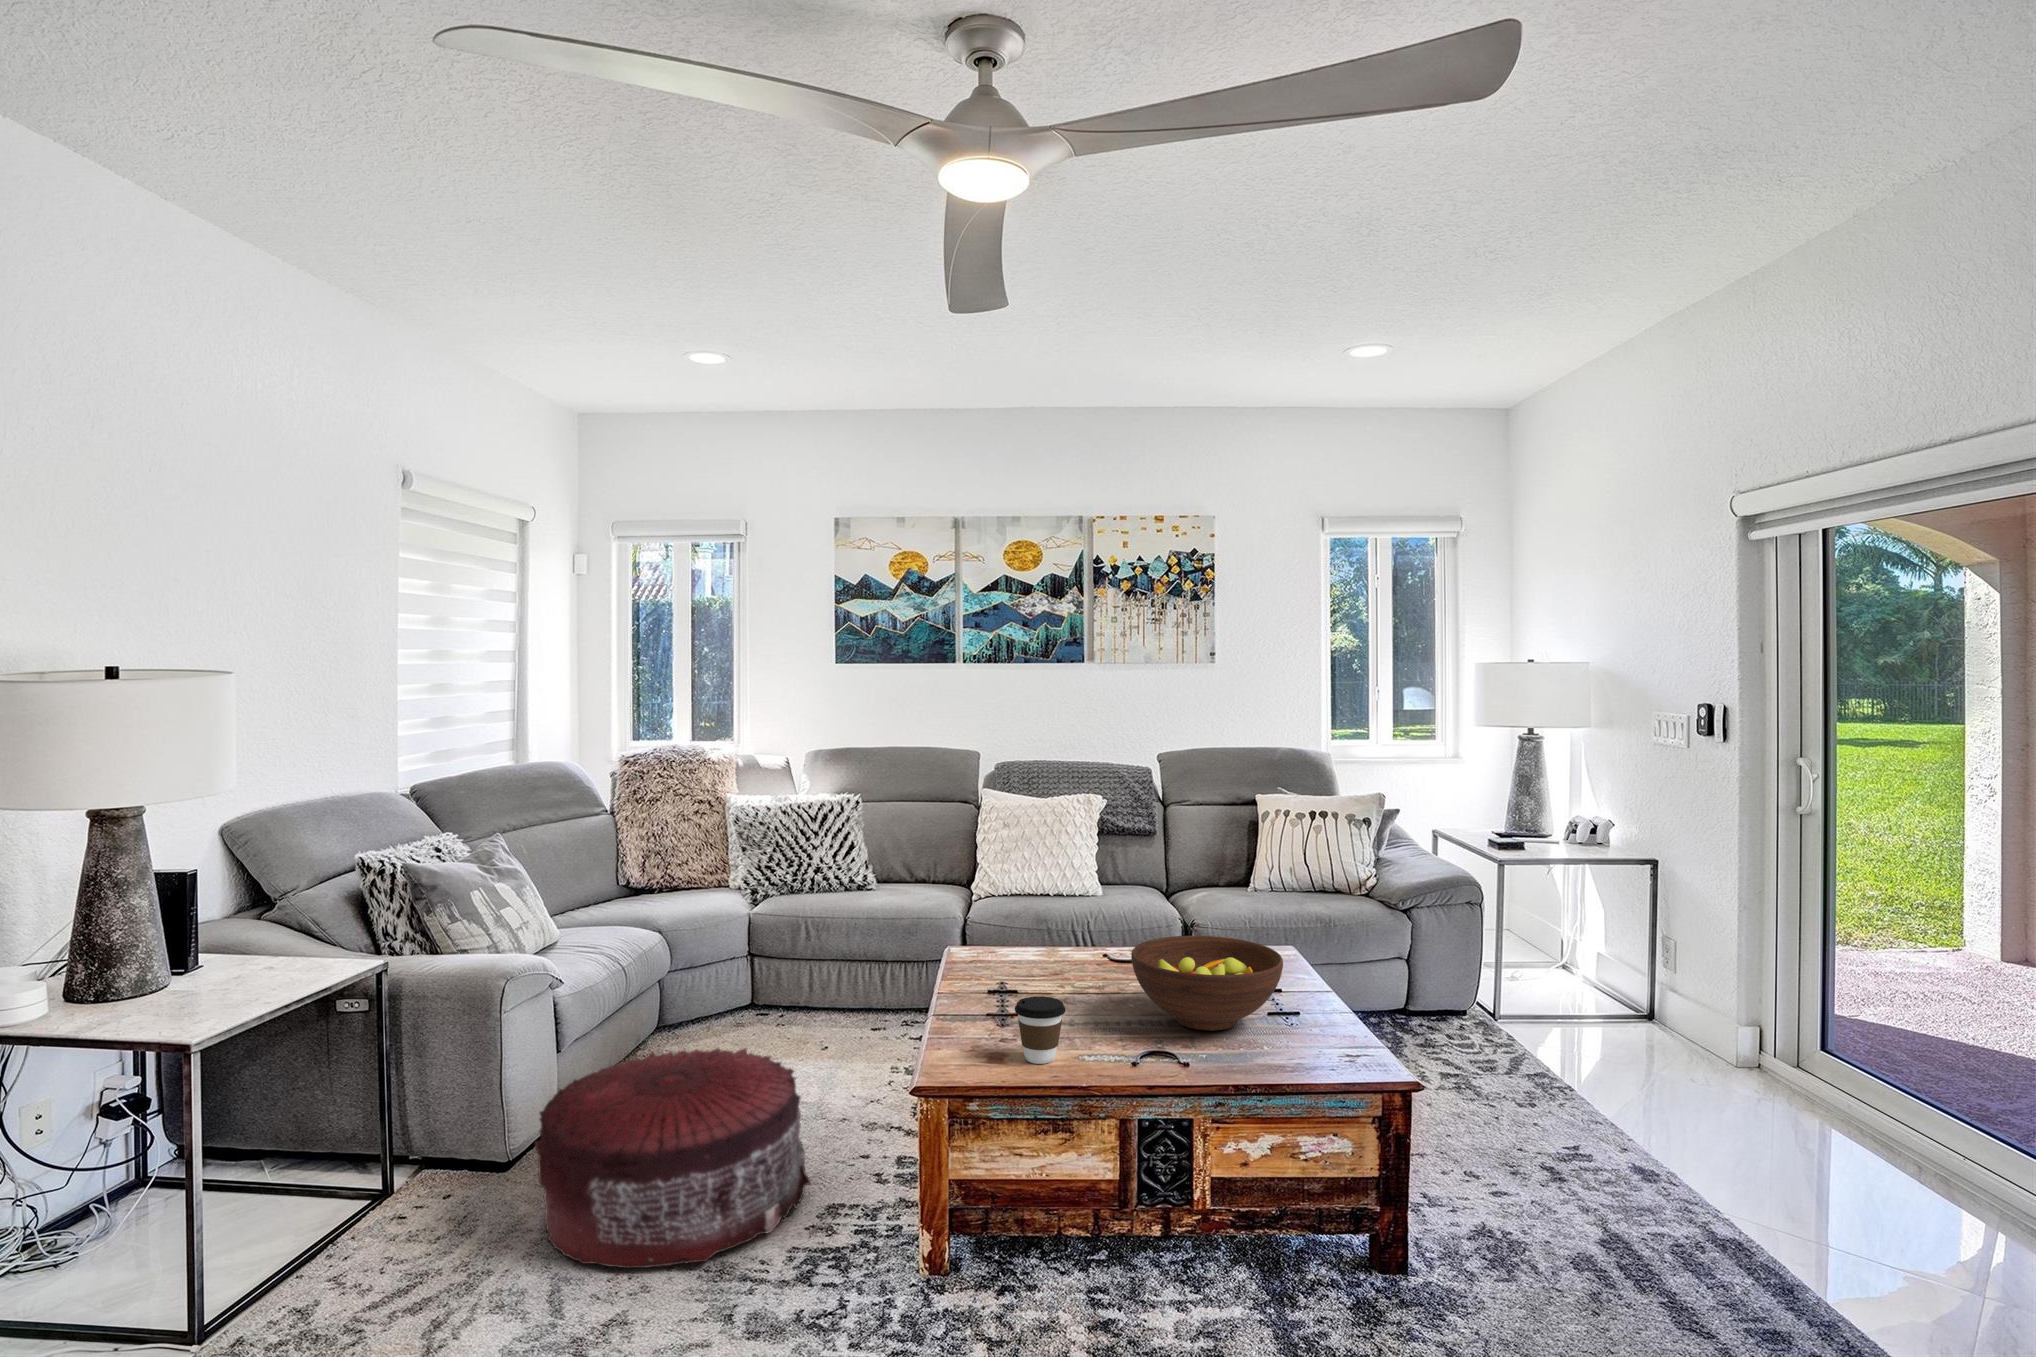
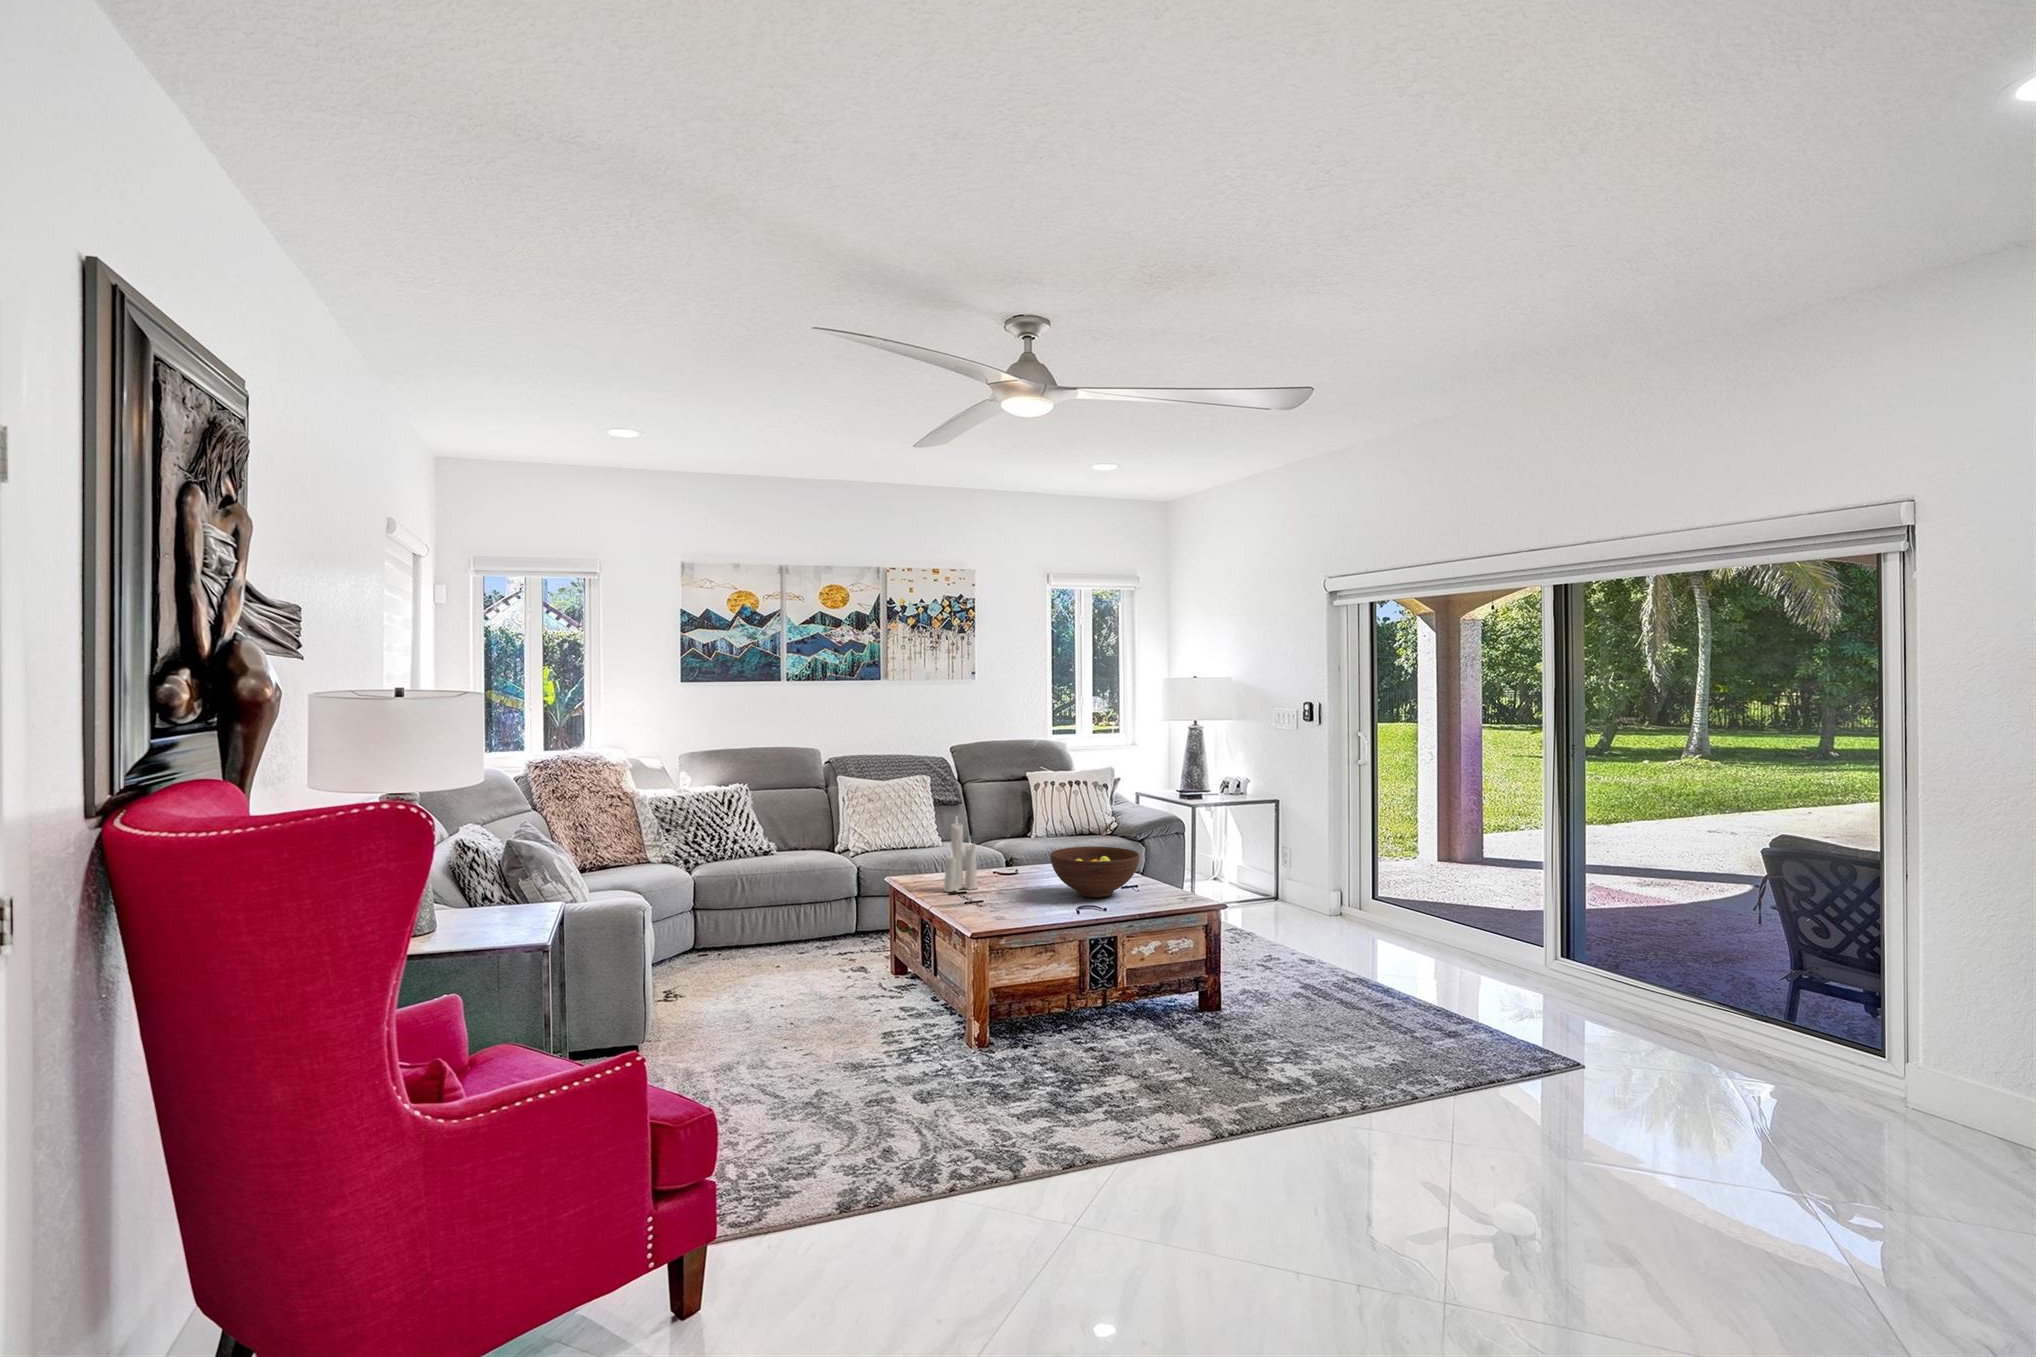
candle: none [992,860,1048,984] -> present [944,823,977,892]
coffee cup: present [1015,996,1065,1064] -> none [1010,881,1040,919]
pouf: present [534,1048,811,1268] -> none [700,945,871,1073]

